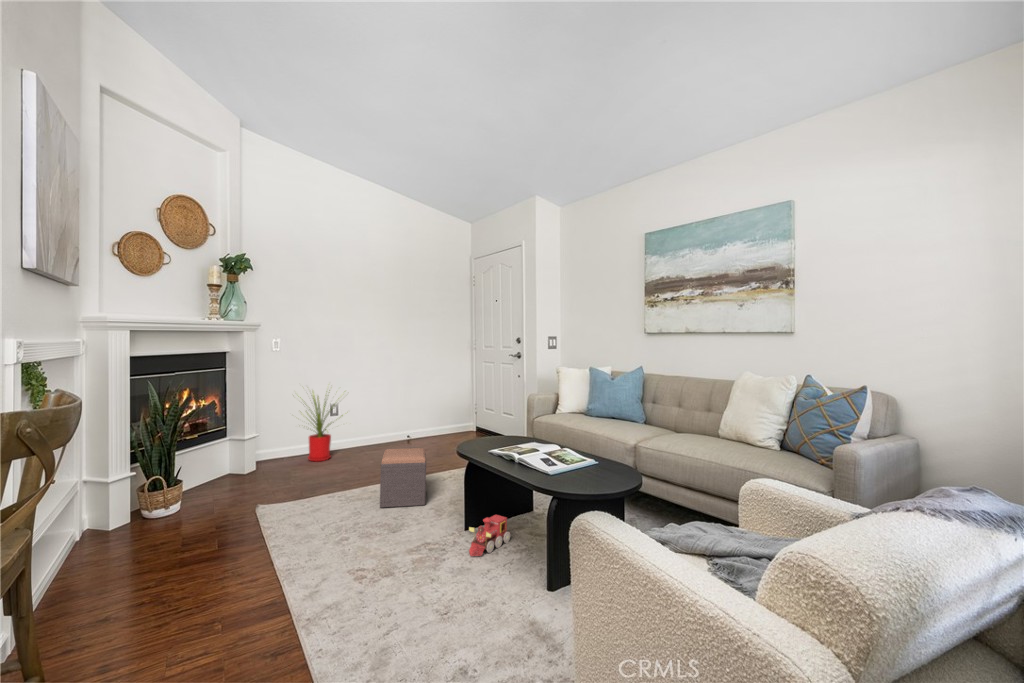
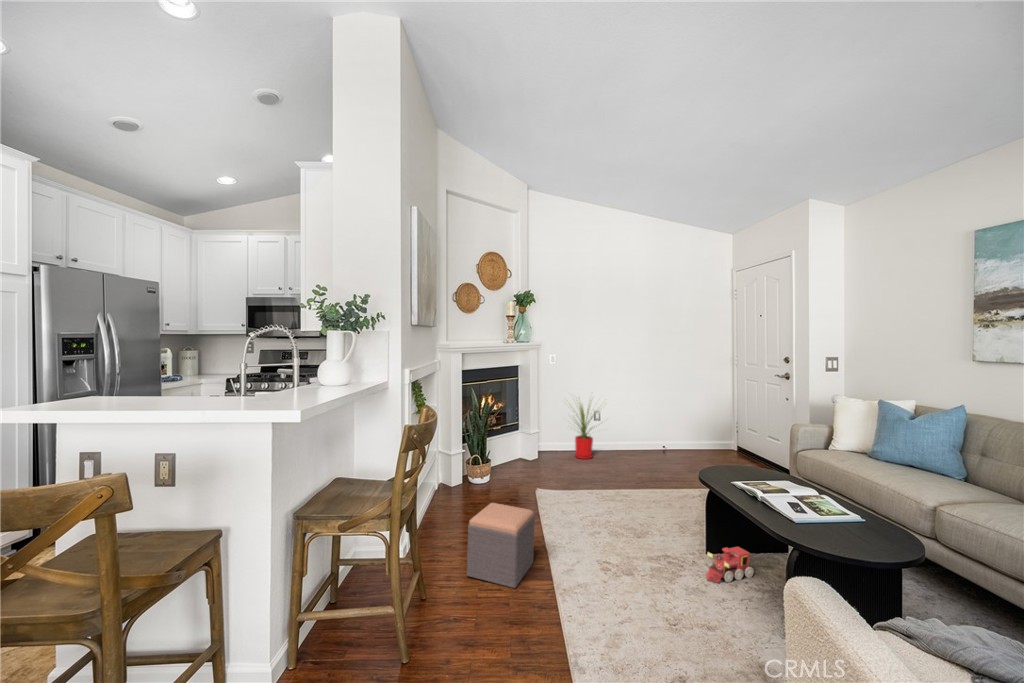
footstool: present [380,448,426,508] -> present [467,503,535,588]

